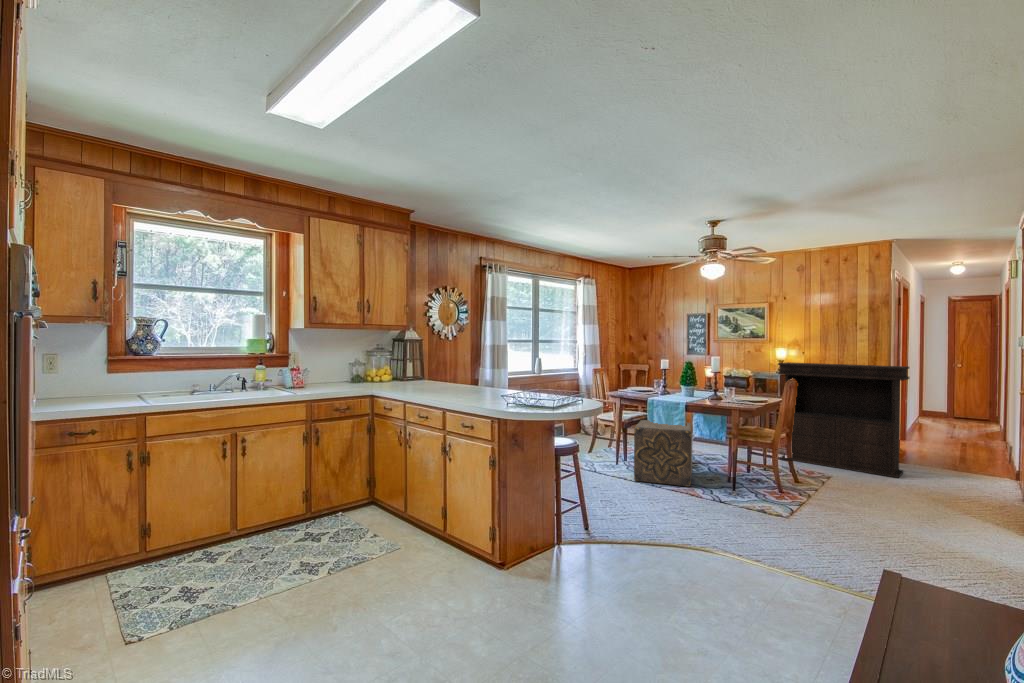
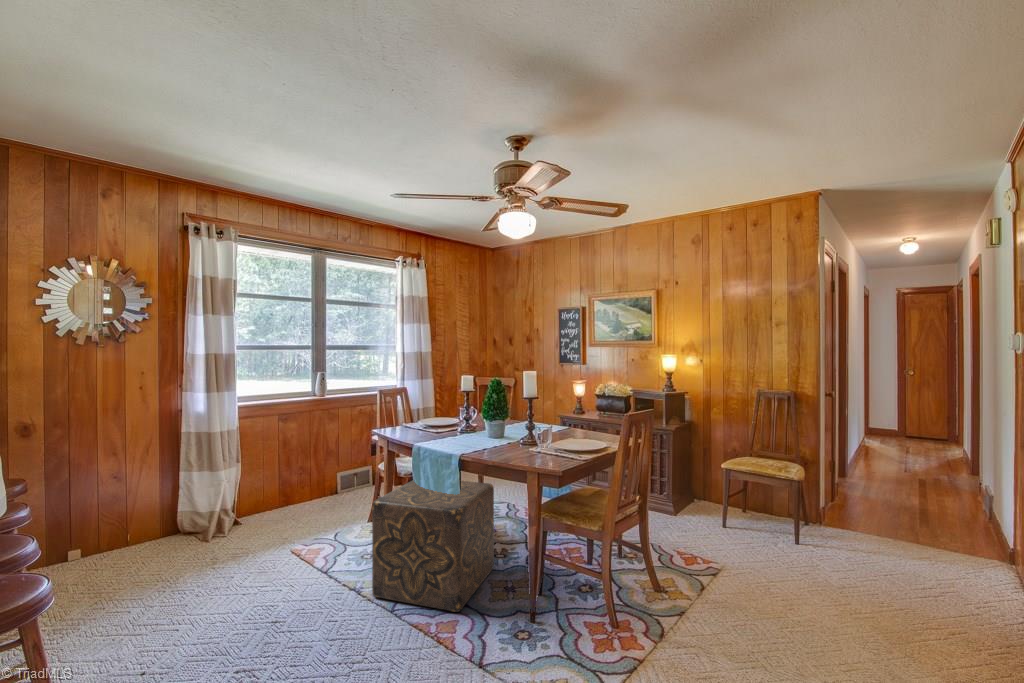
console table: present [778,362,909,478] -> none [654,376,845,570]

